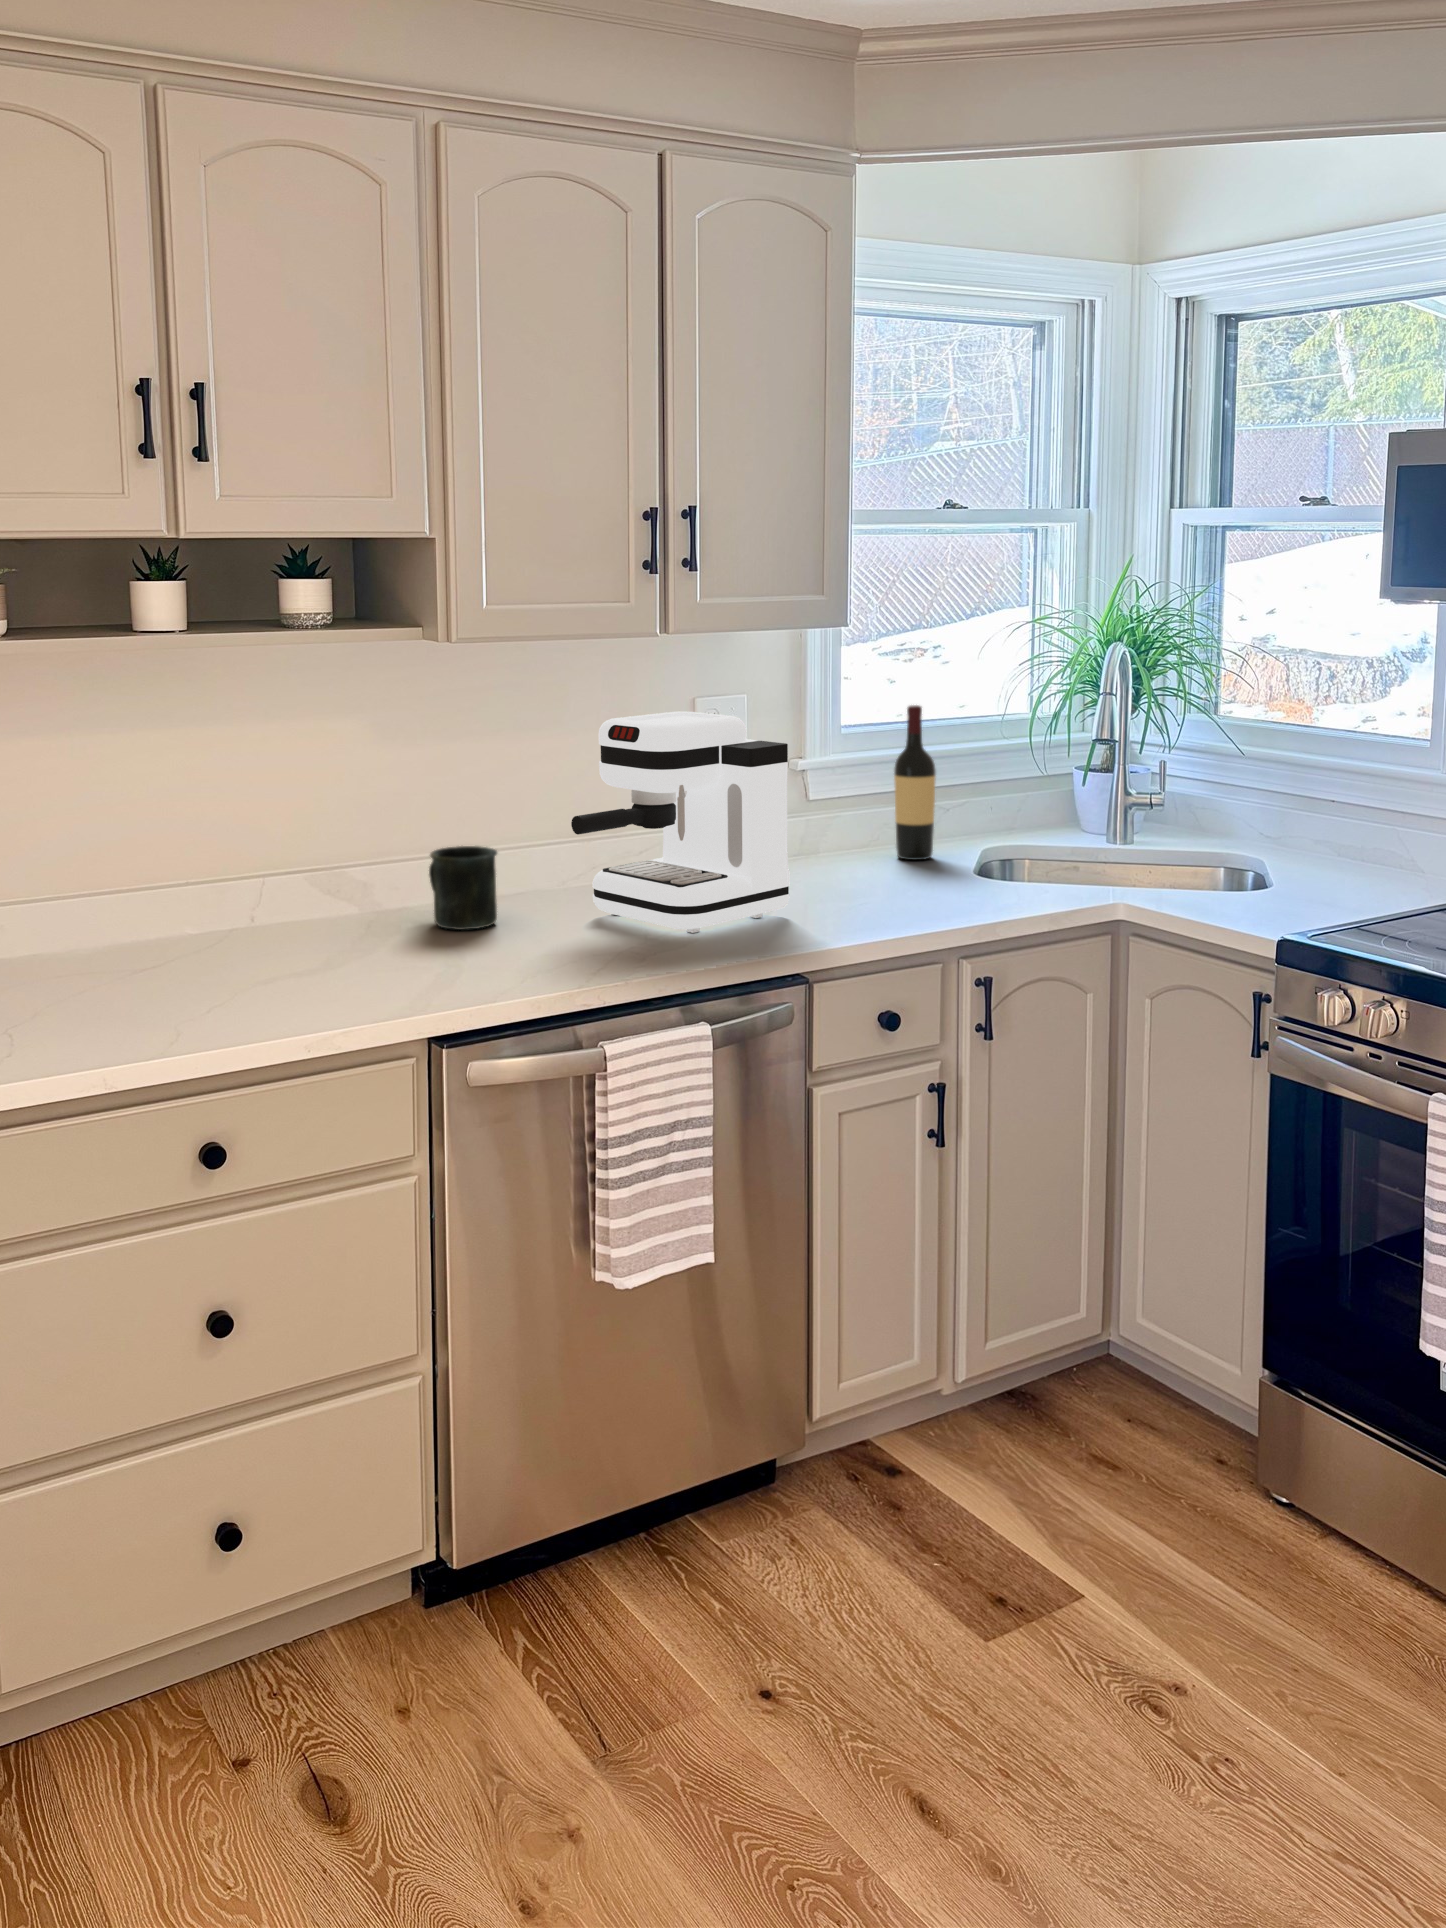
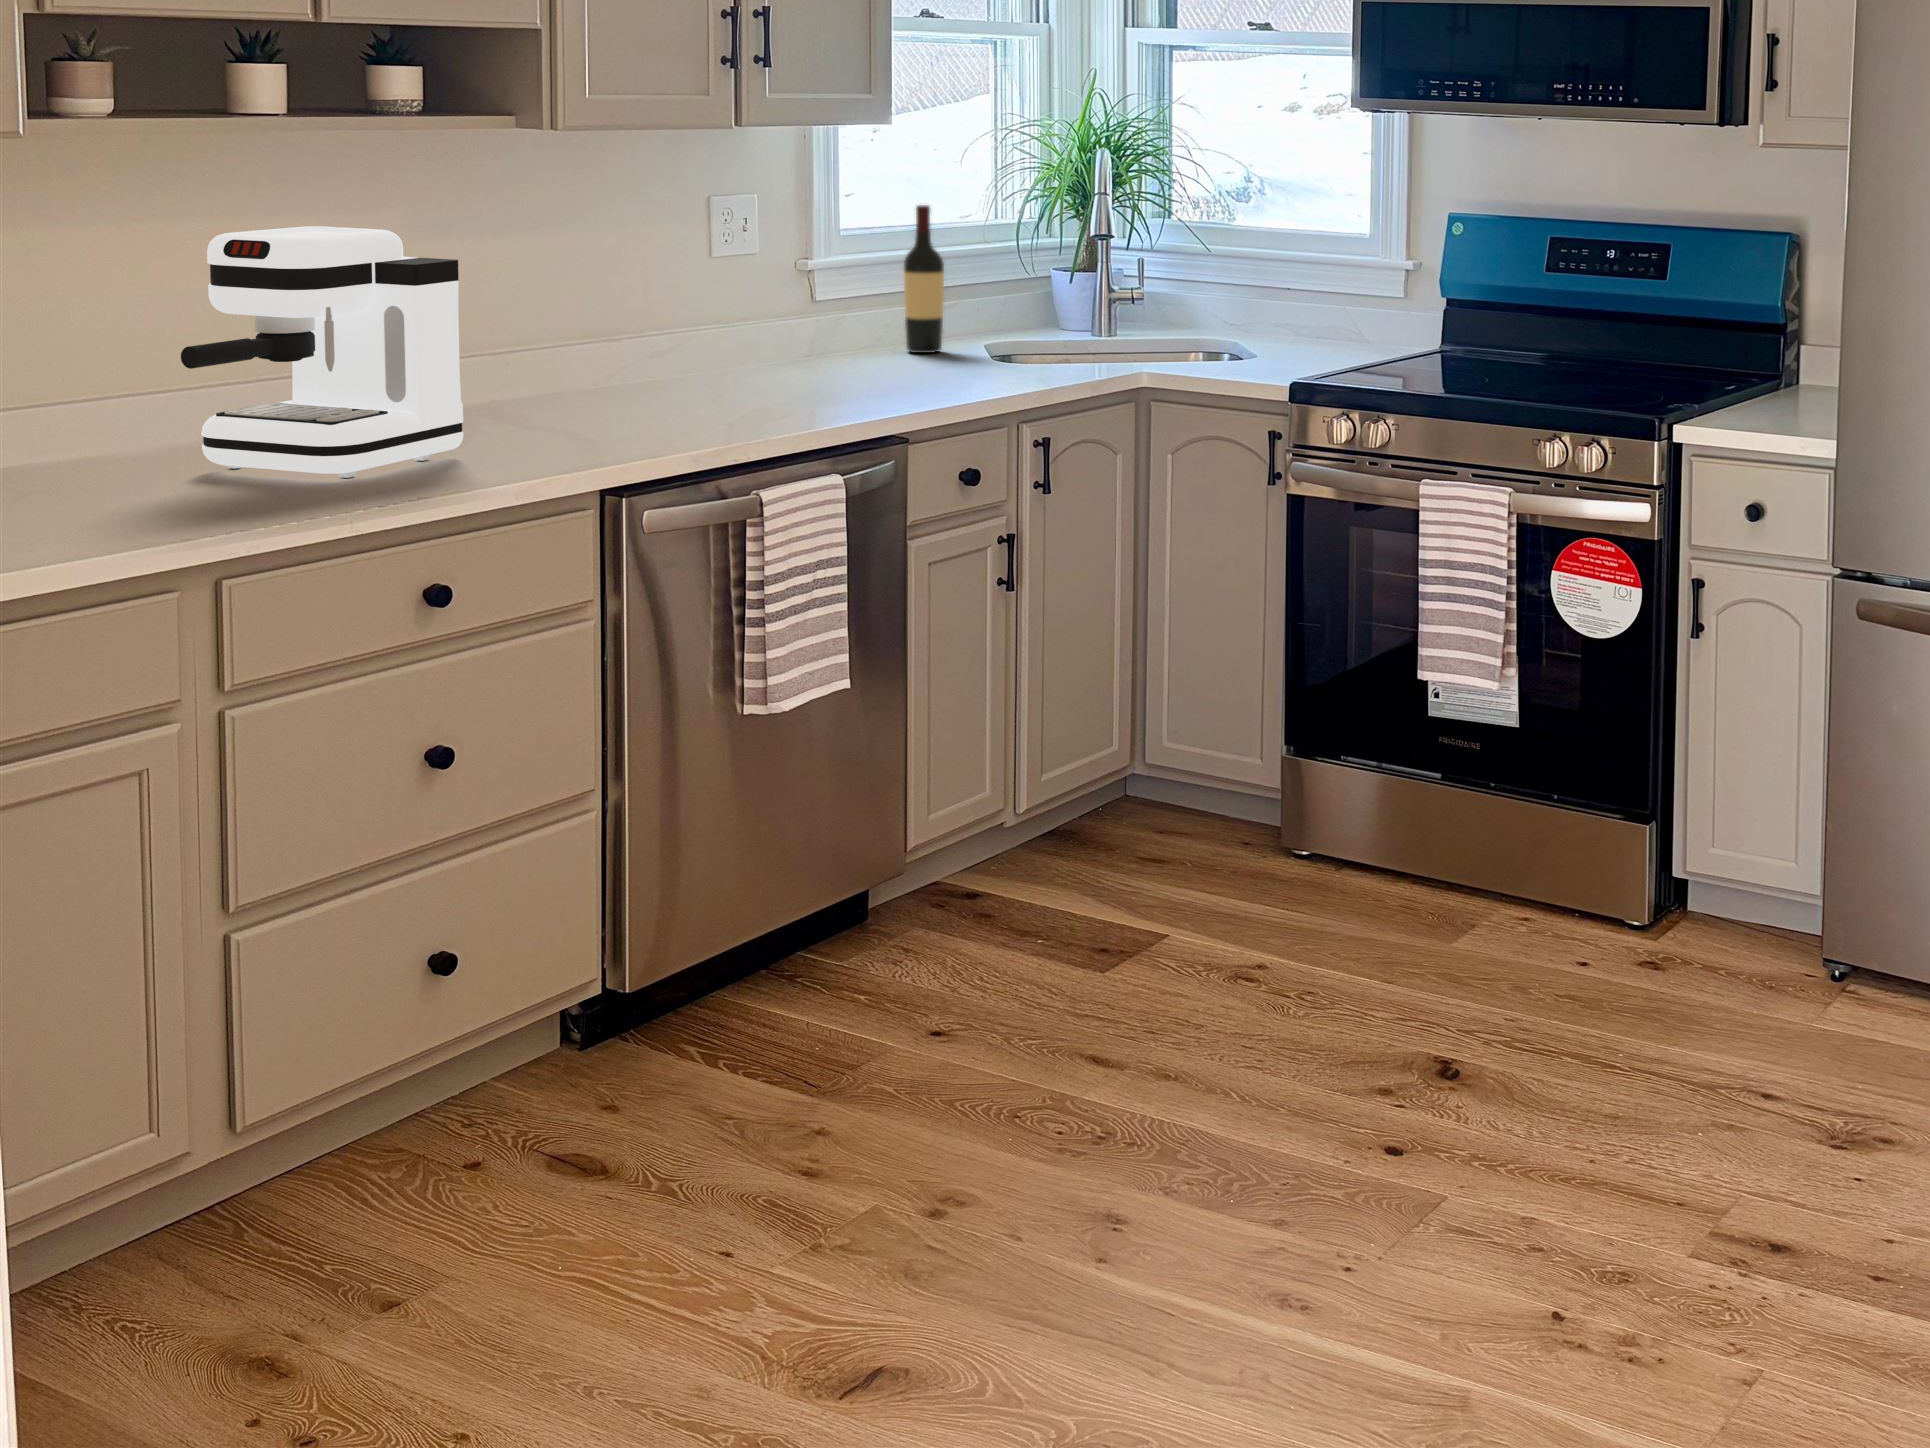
coffee maker: present [571,712,790,933] -> present [181,226,463,478]
mug: present [429,846,497,930] -> none [494,336,580,415]

